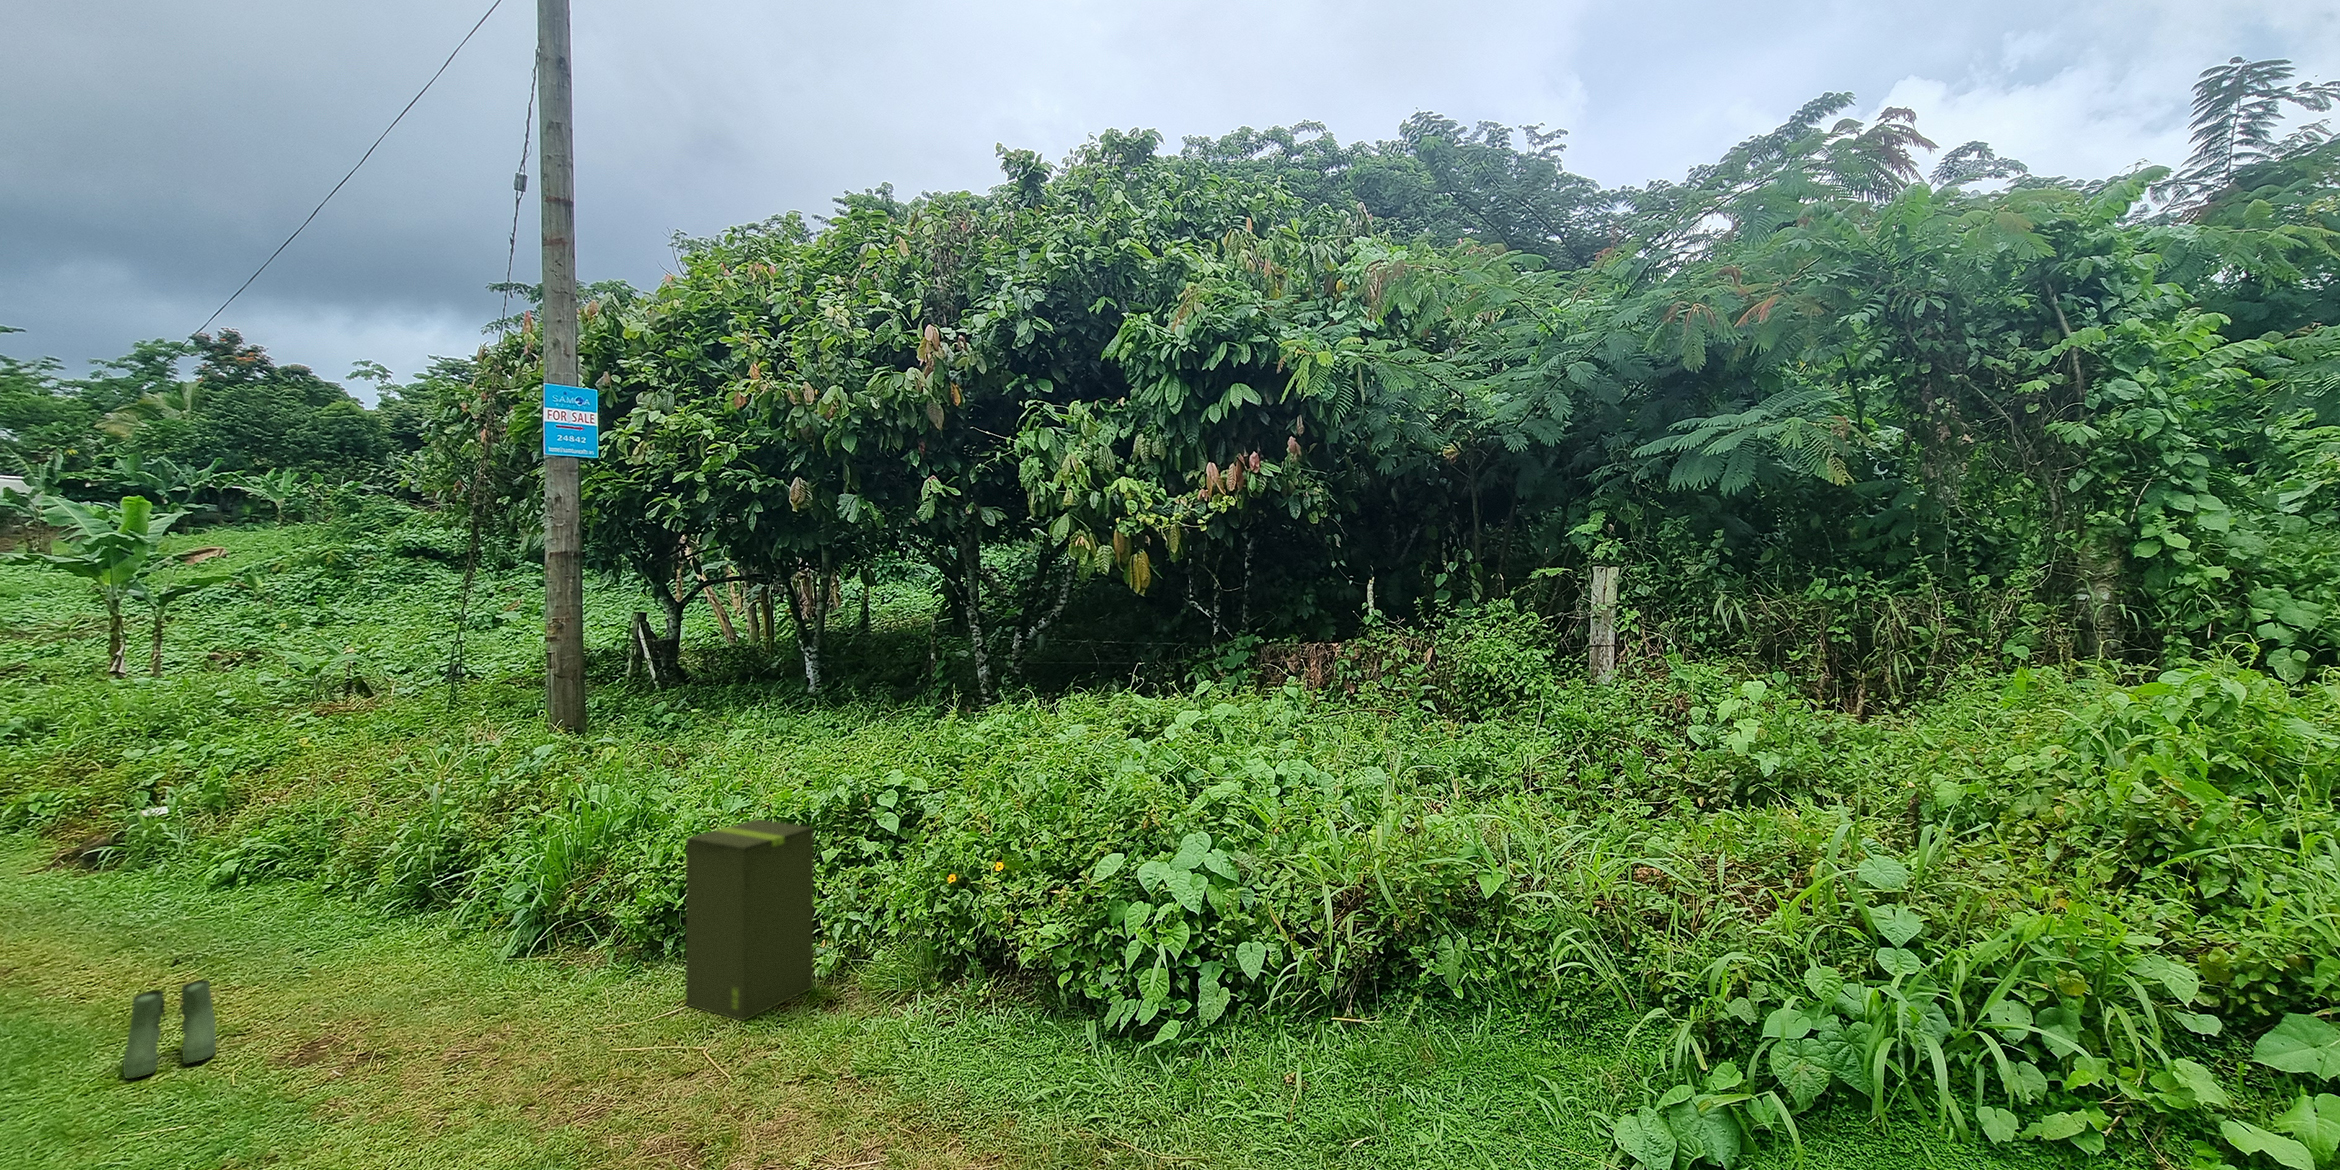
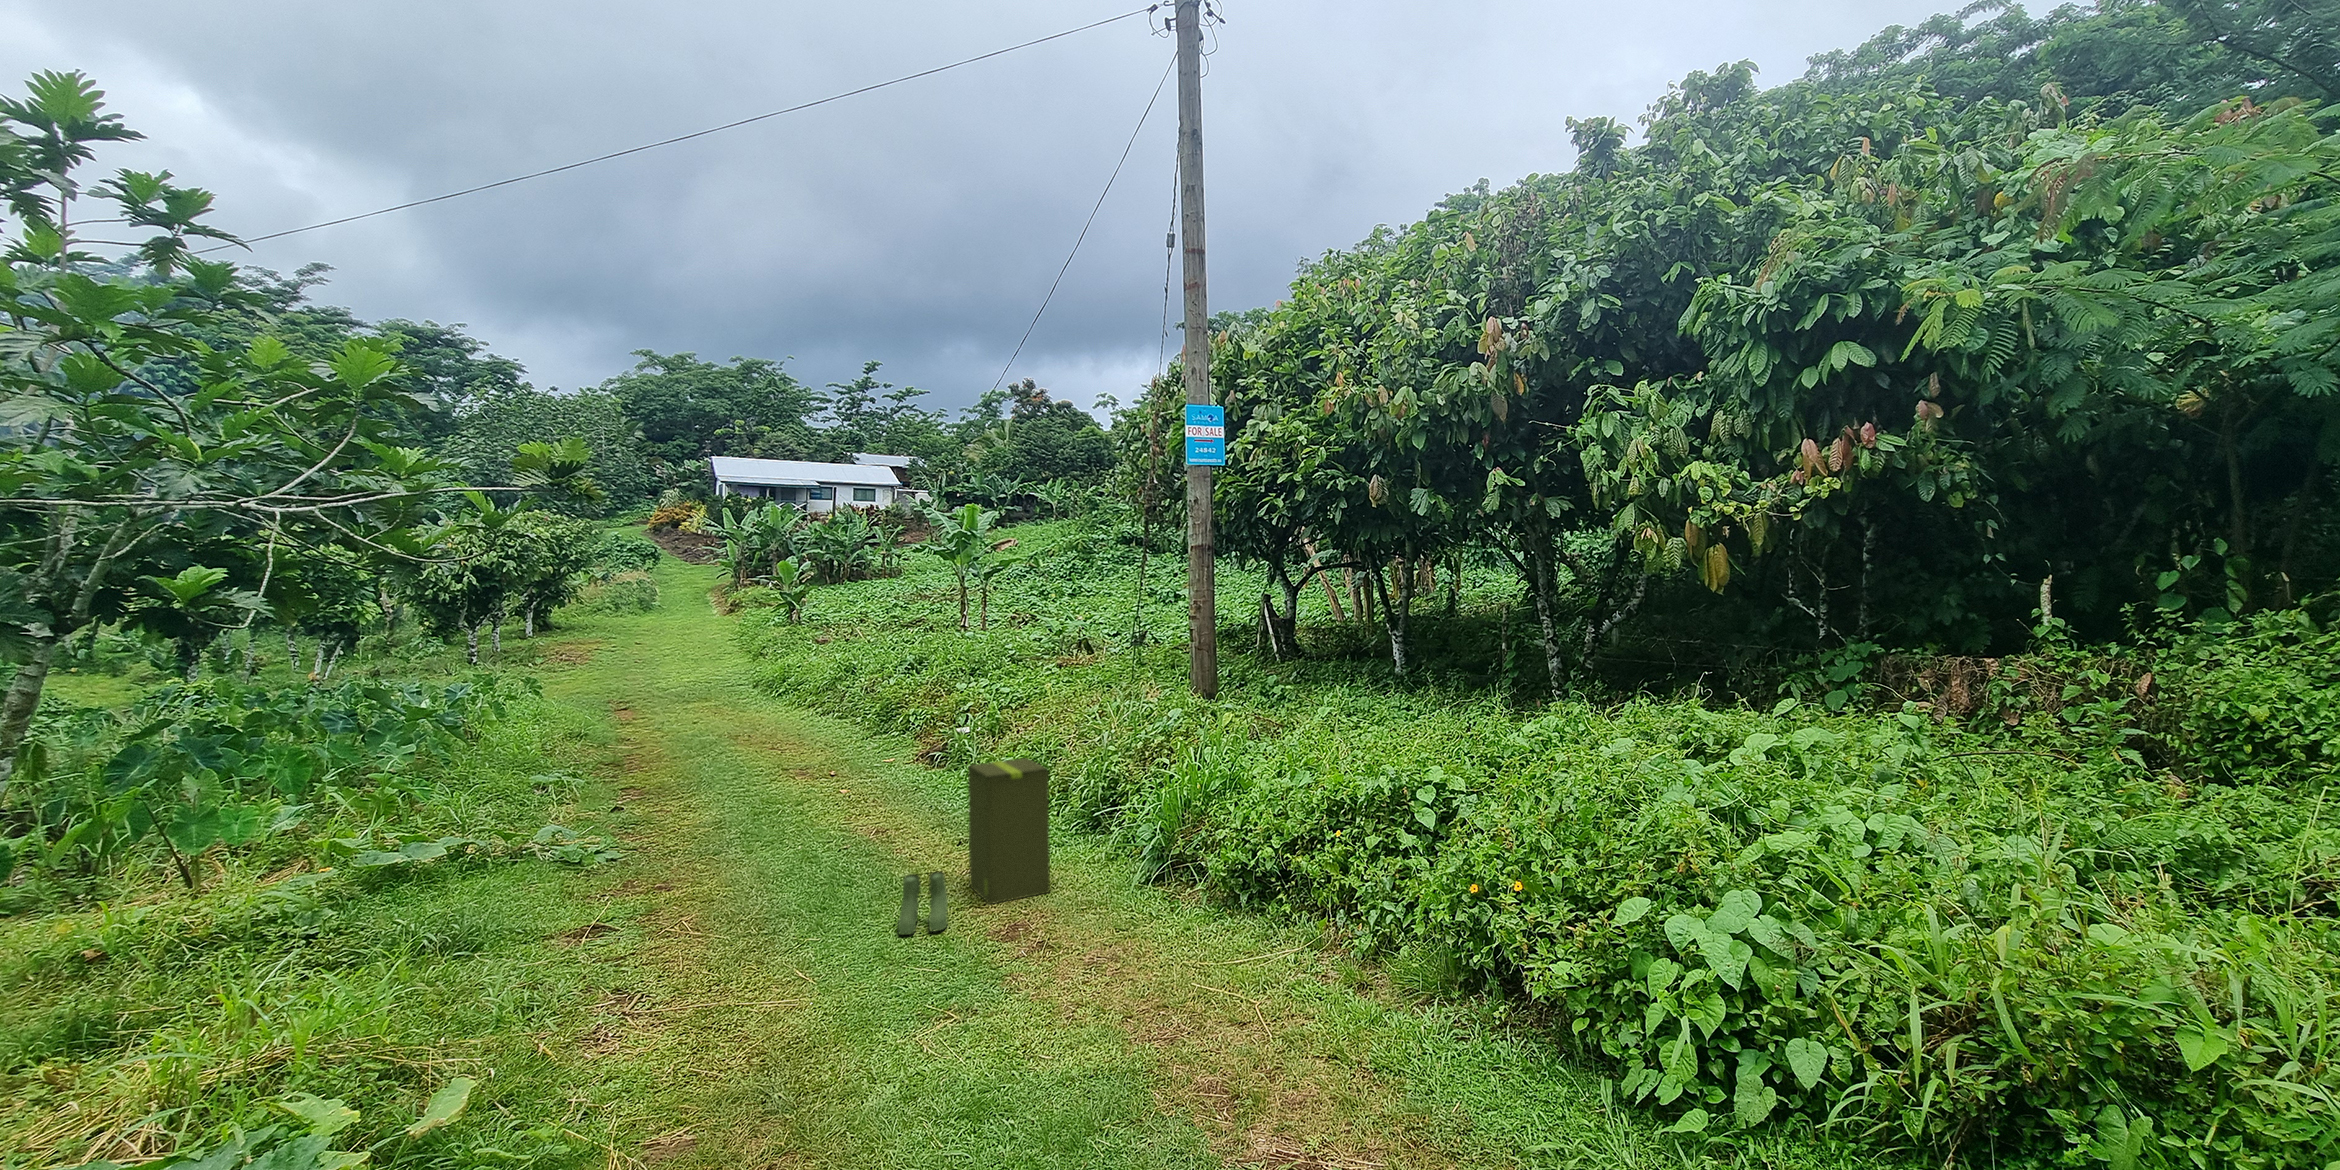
cardboard box: present [686,819,814,1021] -> present [968,758,1050,904]

